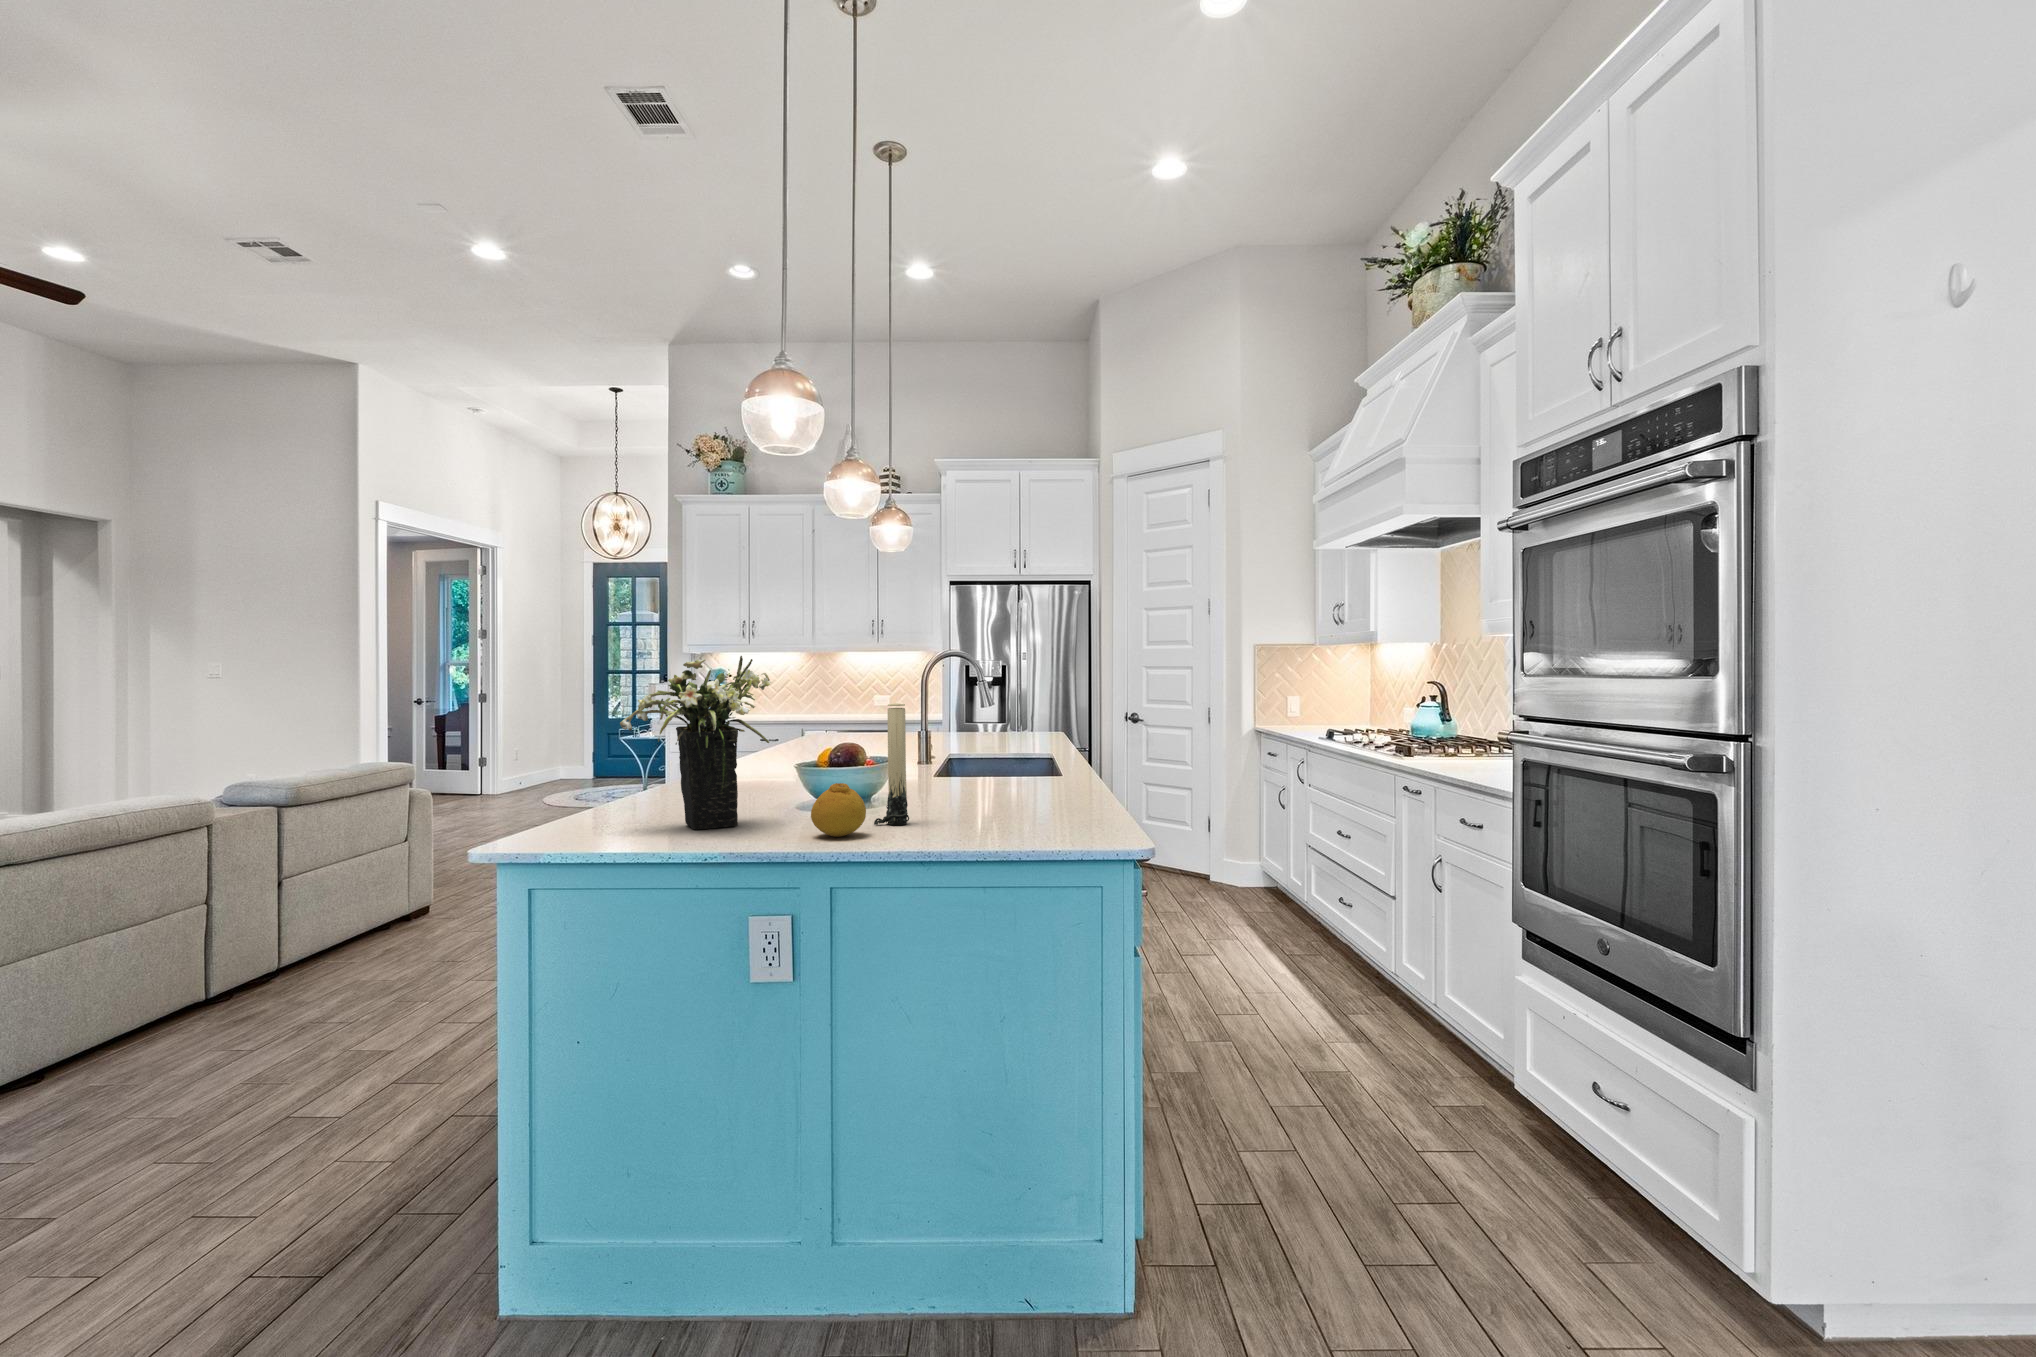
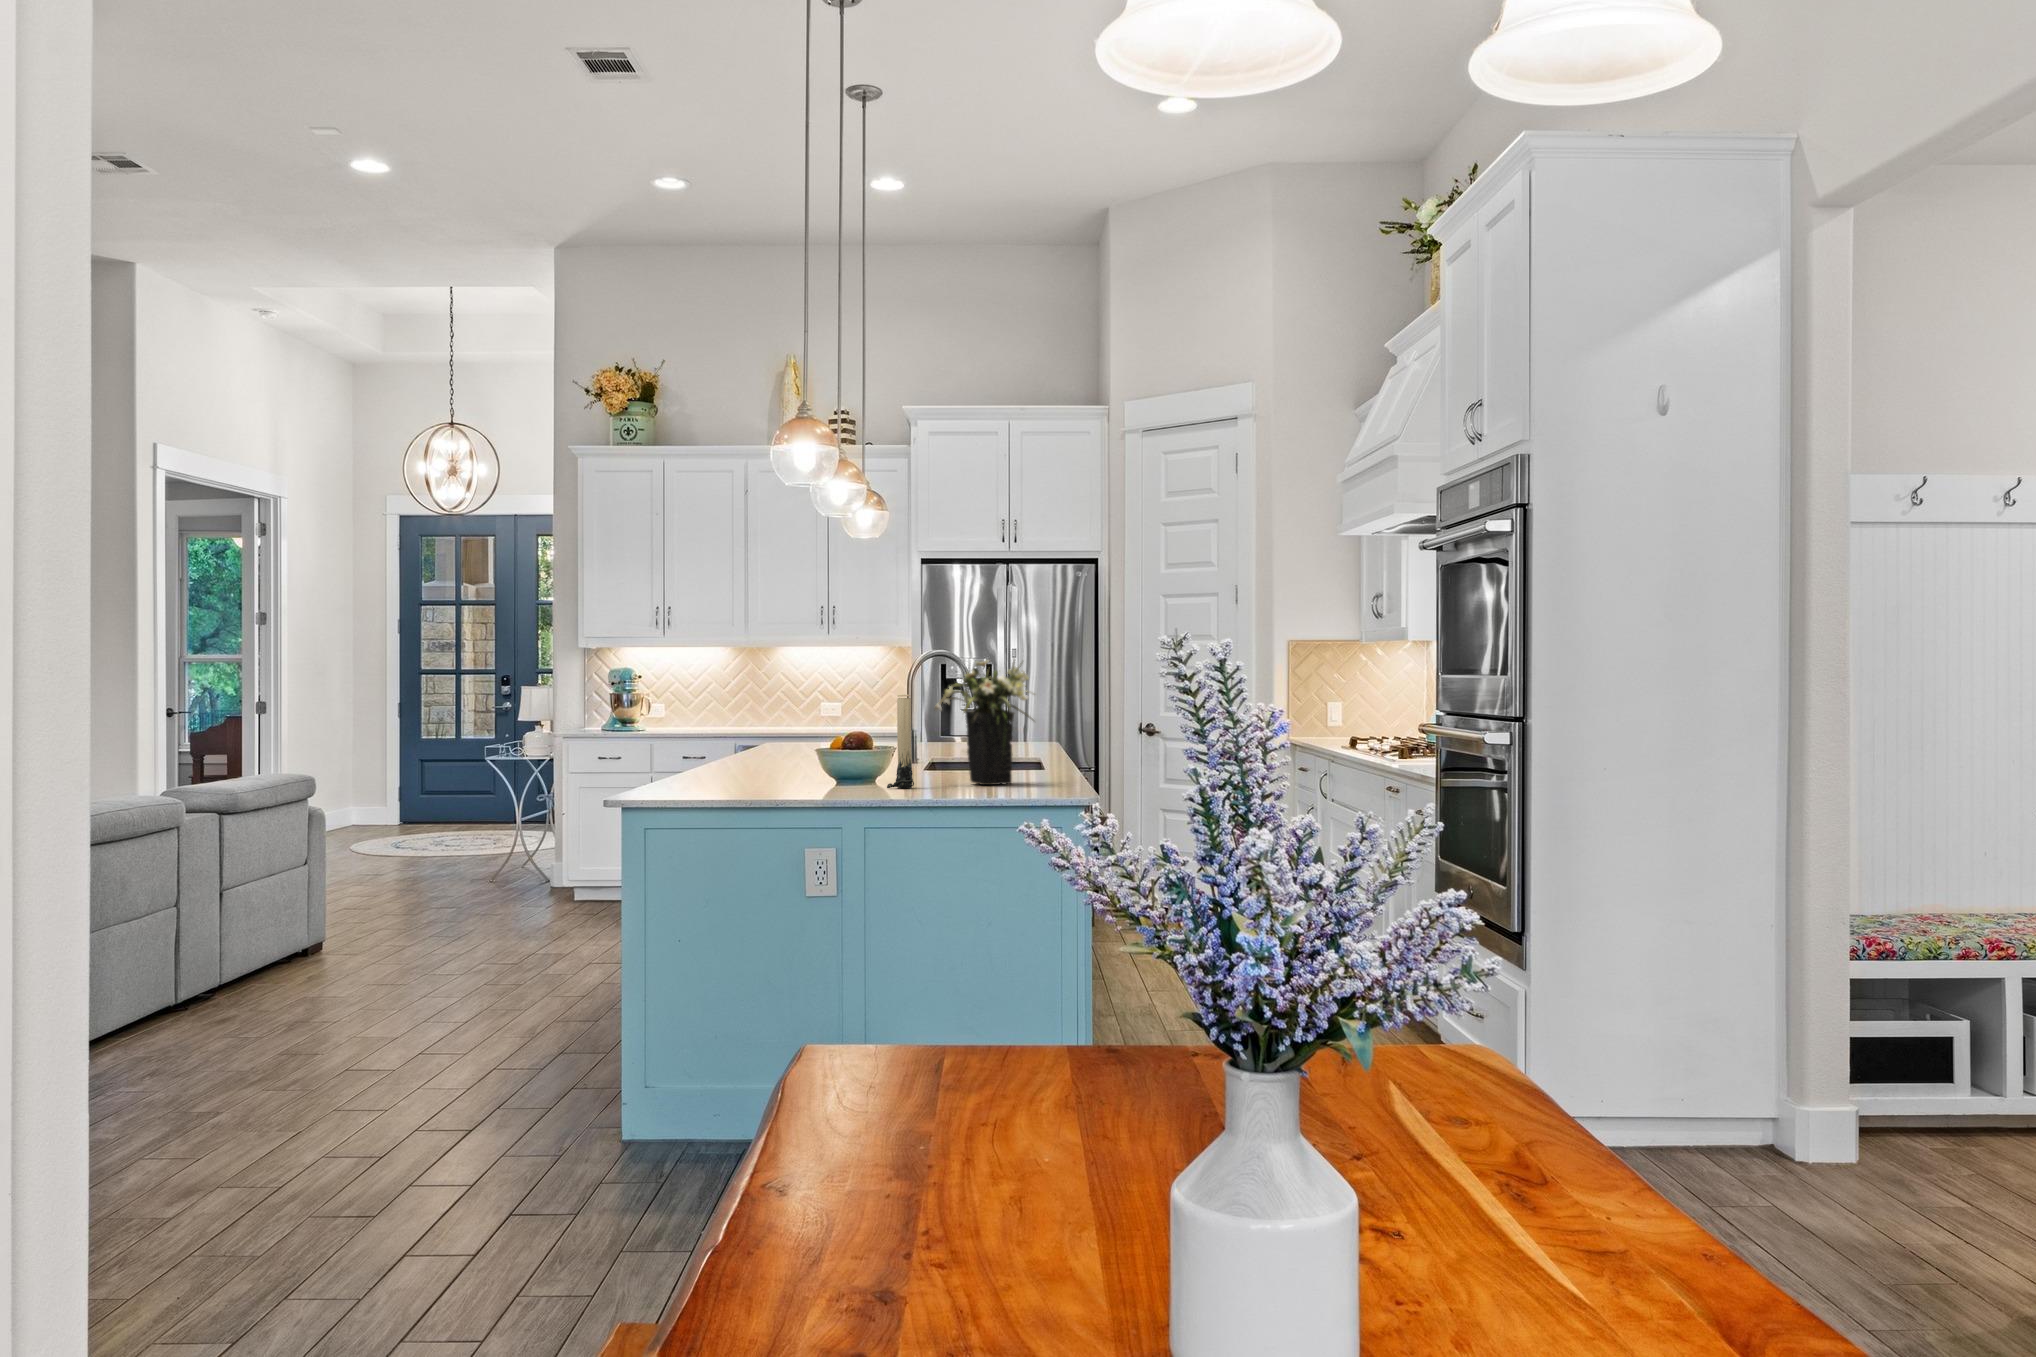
flower arrangement: present [620,656,771,830] -> present [935,659,1034,785]
fruit: present [811,783,866,837] -> none [844,753,885,792]

